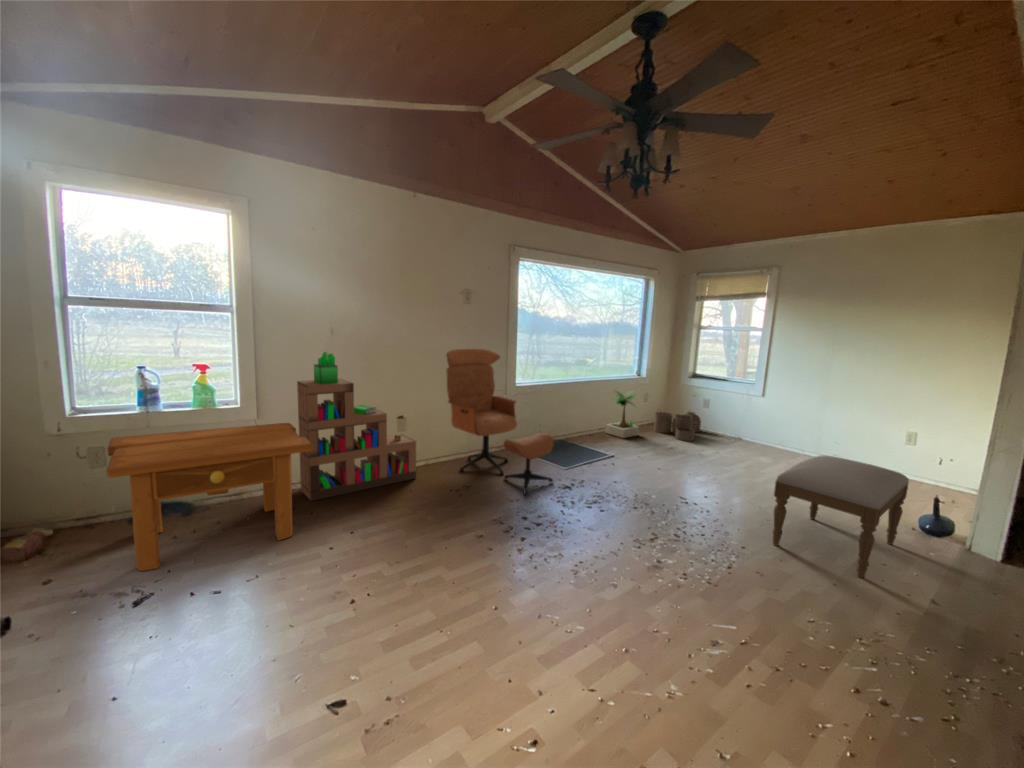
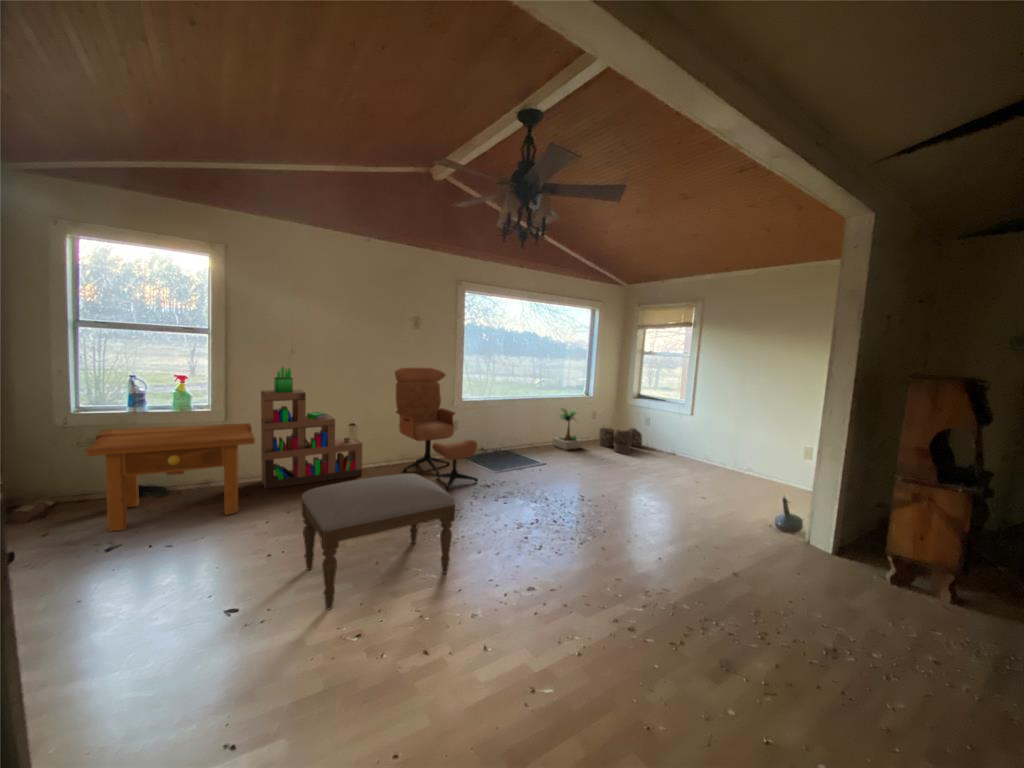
ottoman: present [772,455,909,578] -> present [302,474,455,609]

